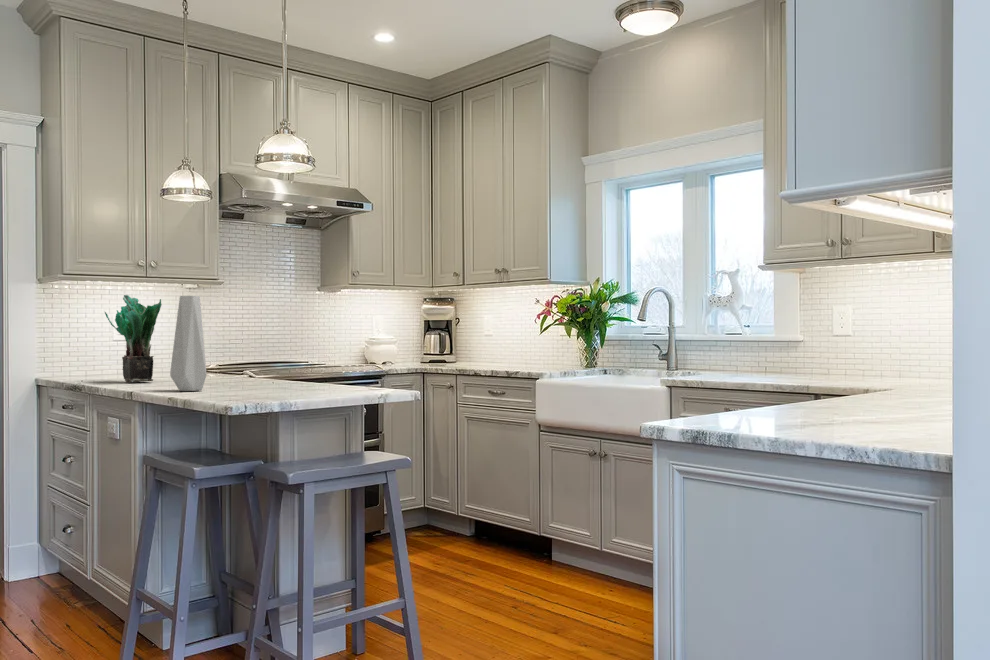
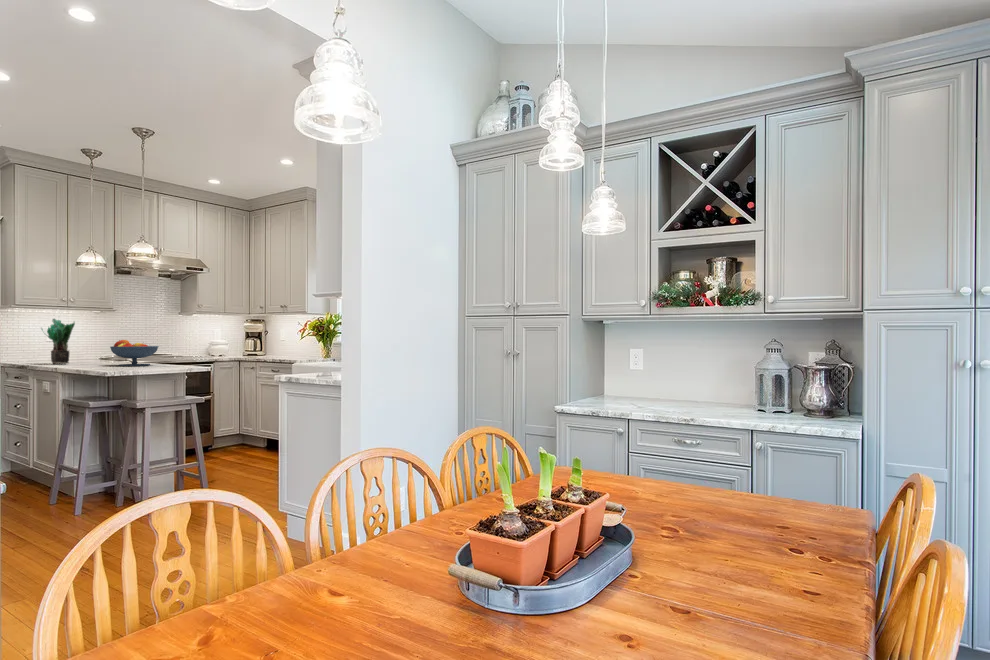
vase: present [170,296,206,391] -> none [78,321,98,367]
fruit bowl: none [224,334,310,387] -> present [110,340,159,366]

